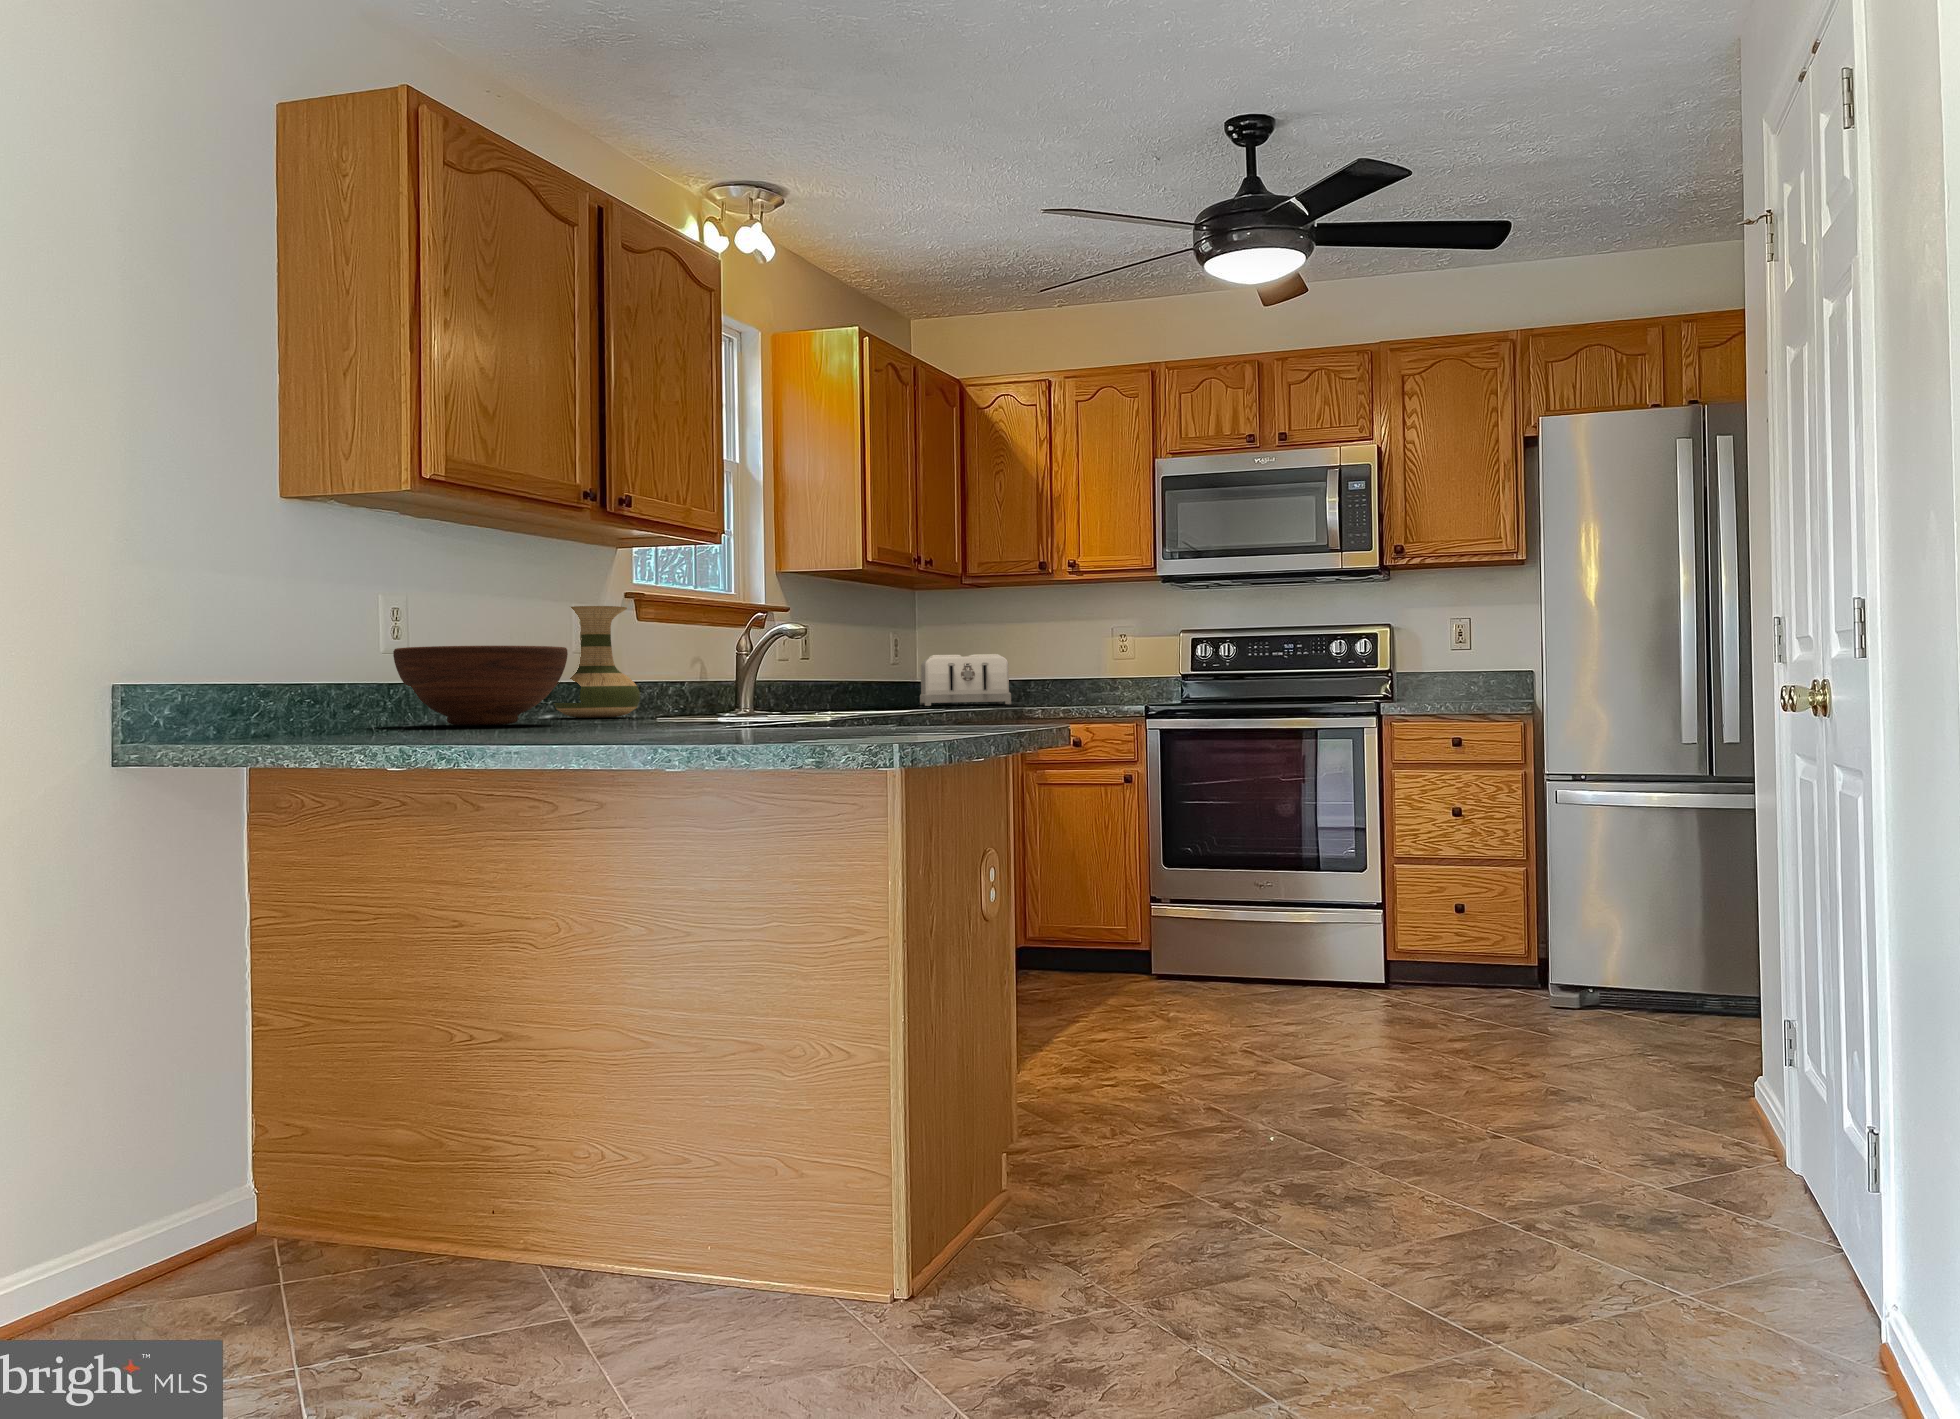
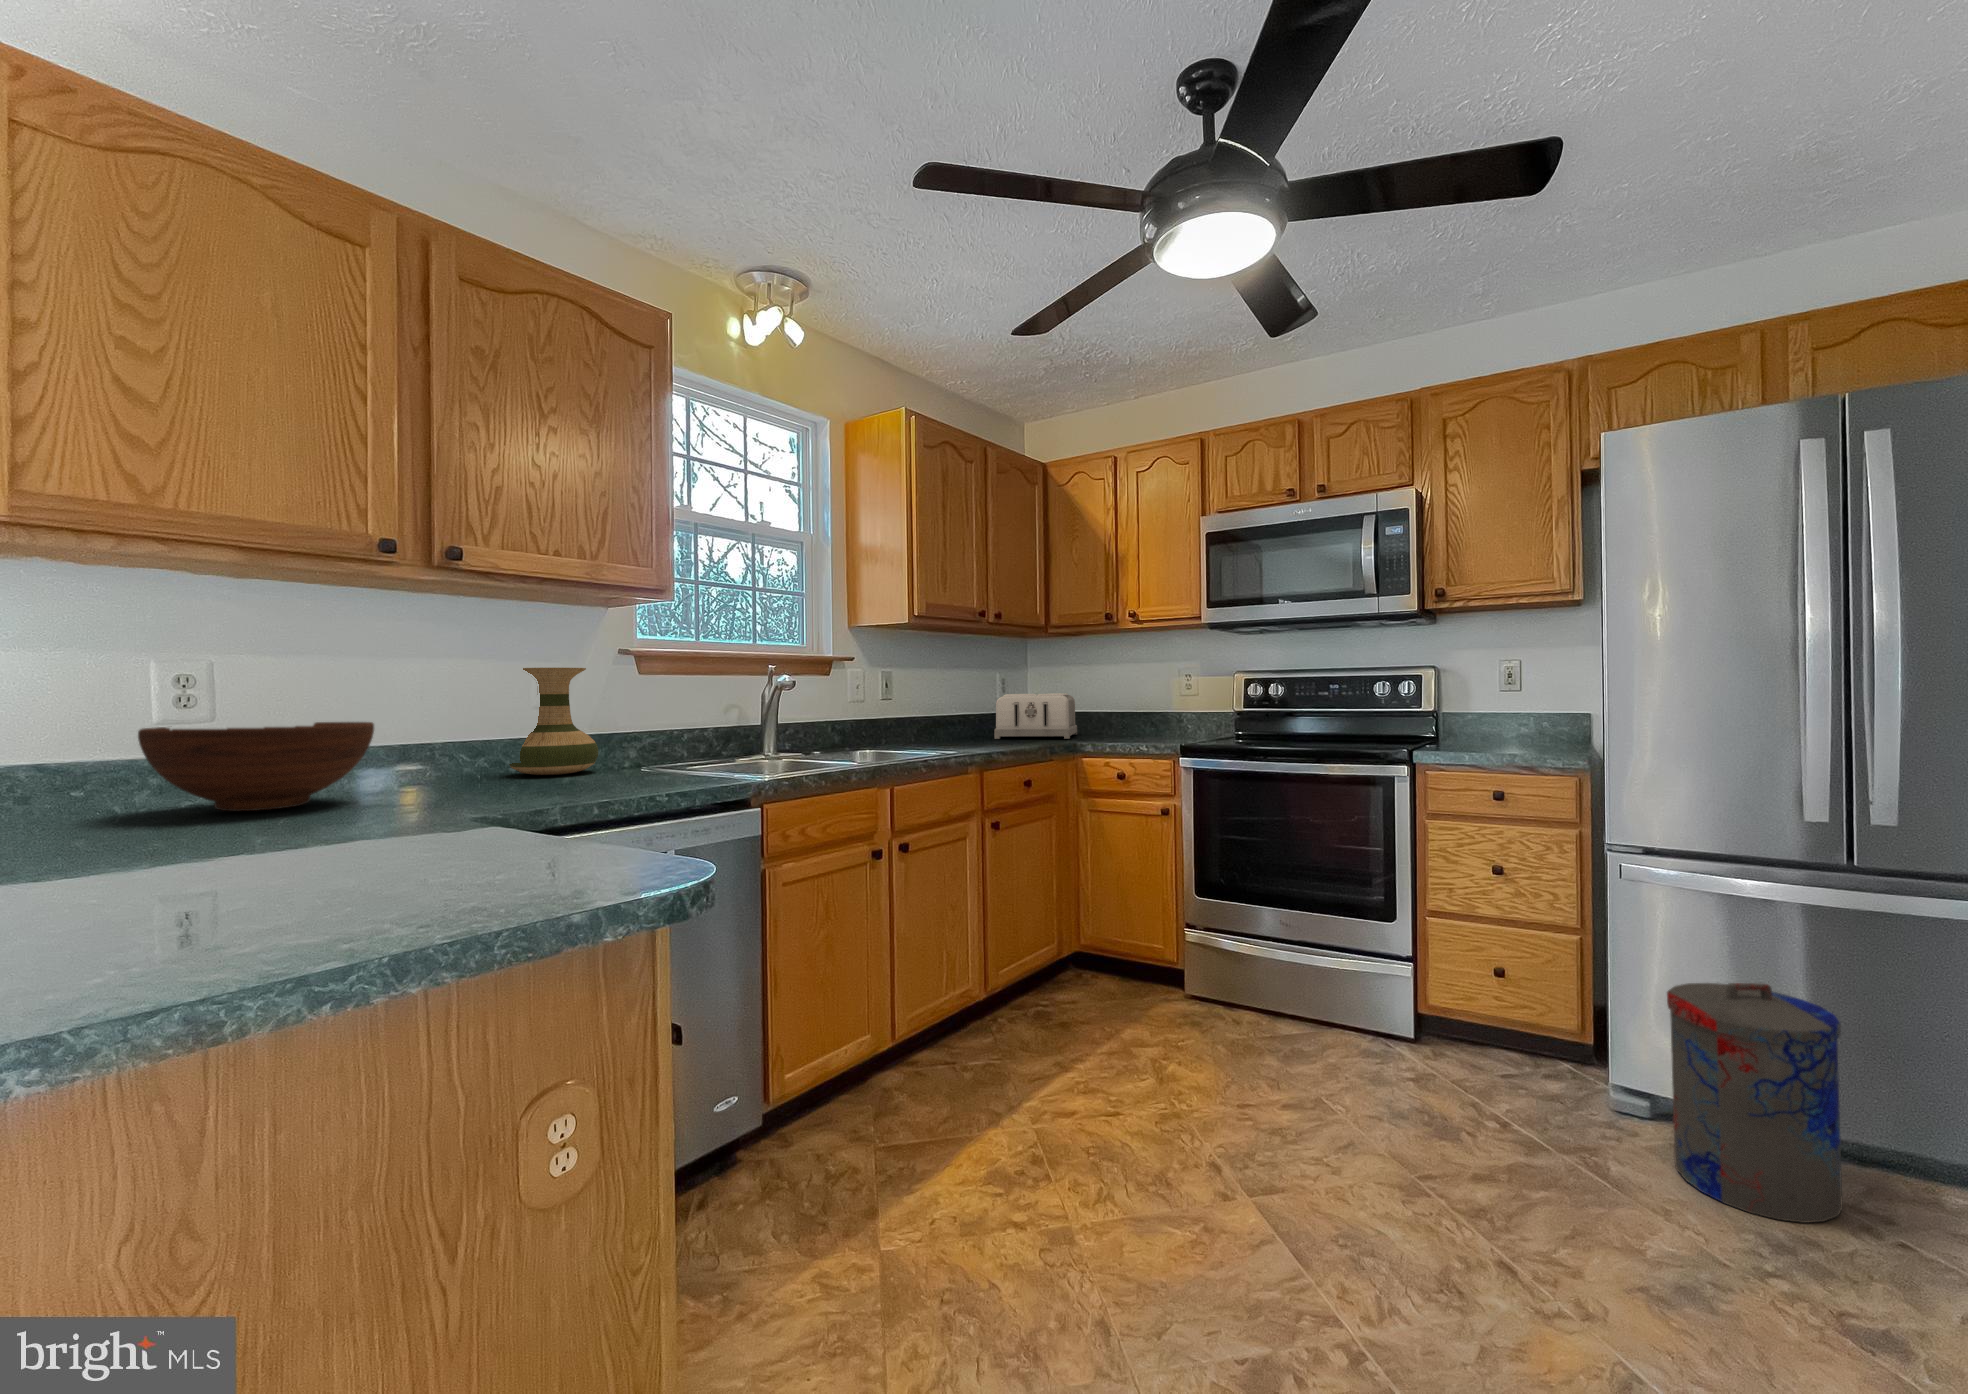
trash can: none [1596,865,1712,1035] -> present [1667,983,1843,1223]

